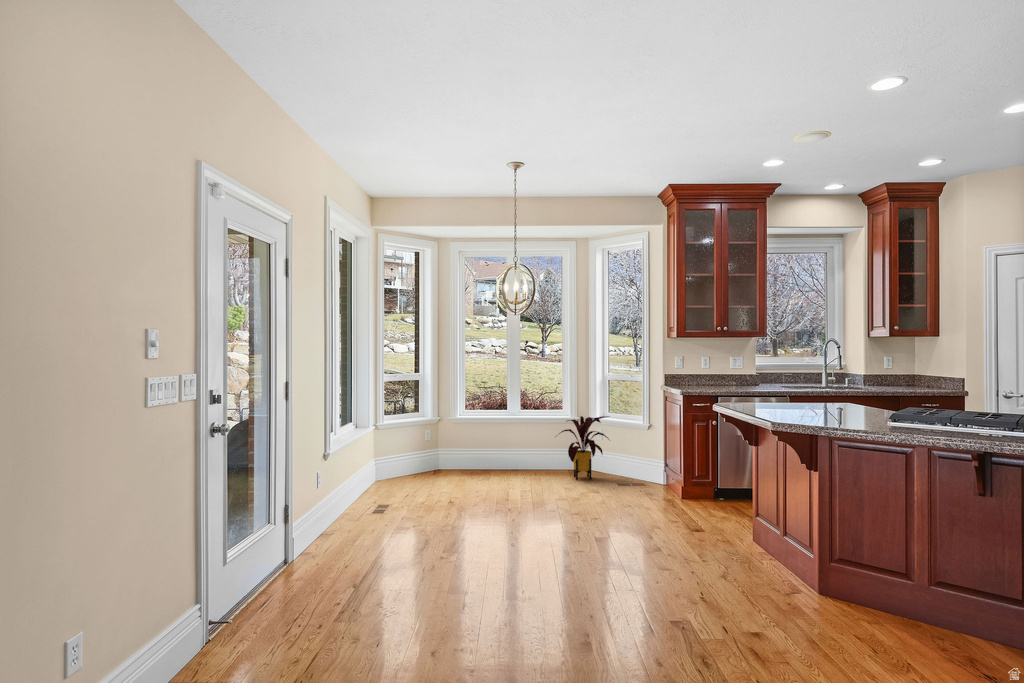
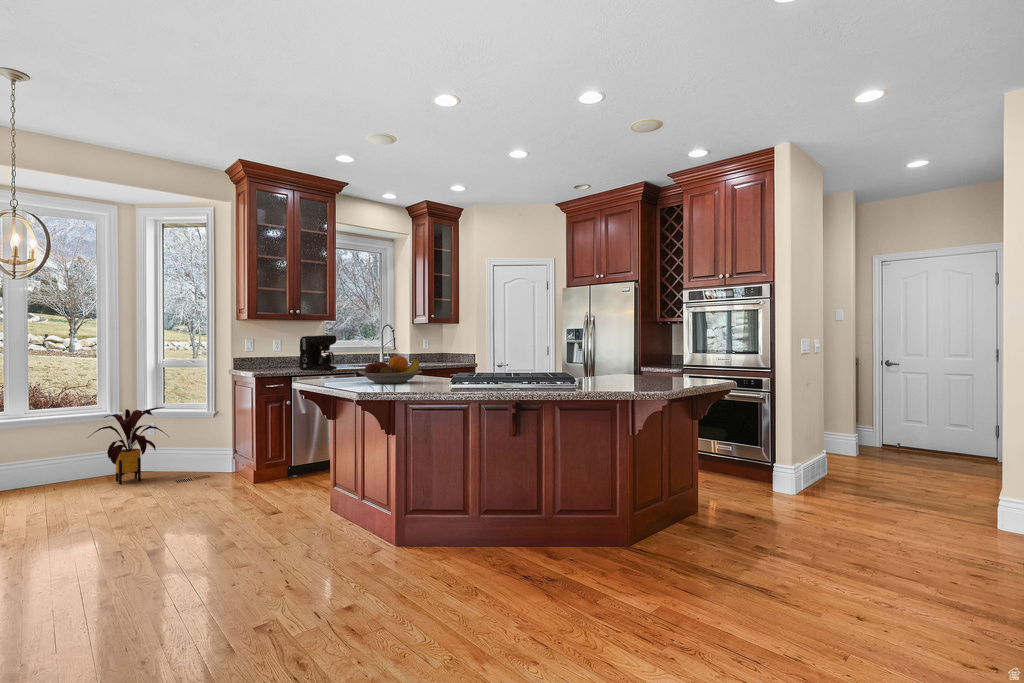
coffee maker: none [728,353,768,391] -> present [299,335,337,370]
fruit bowl: none [776,384,852,415] -> present [358,356,422,384]

